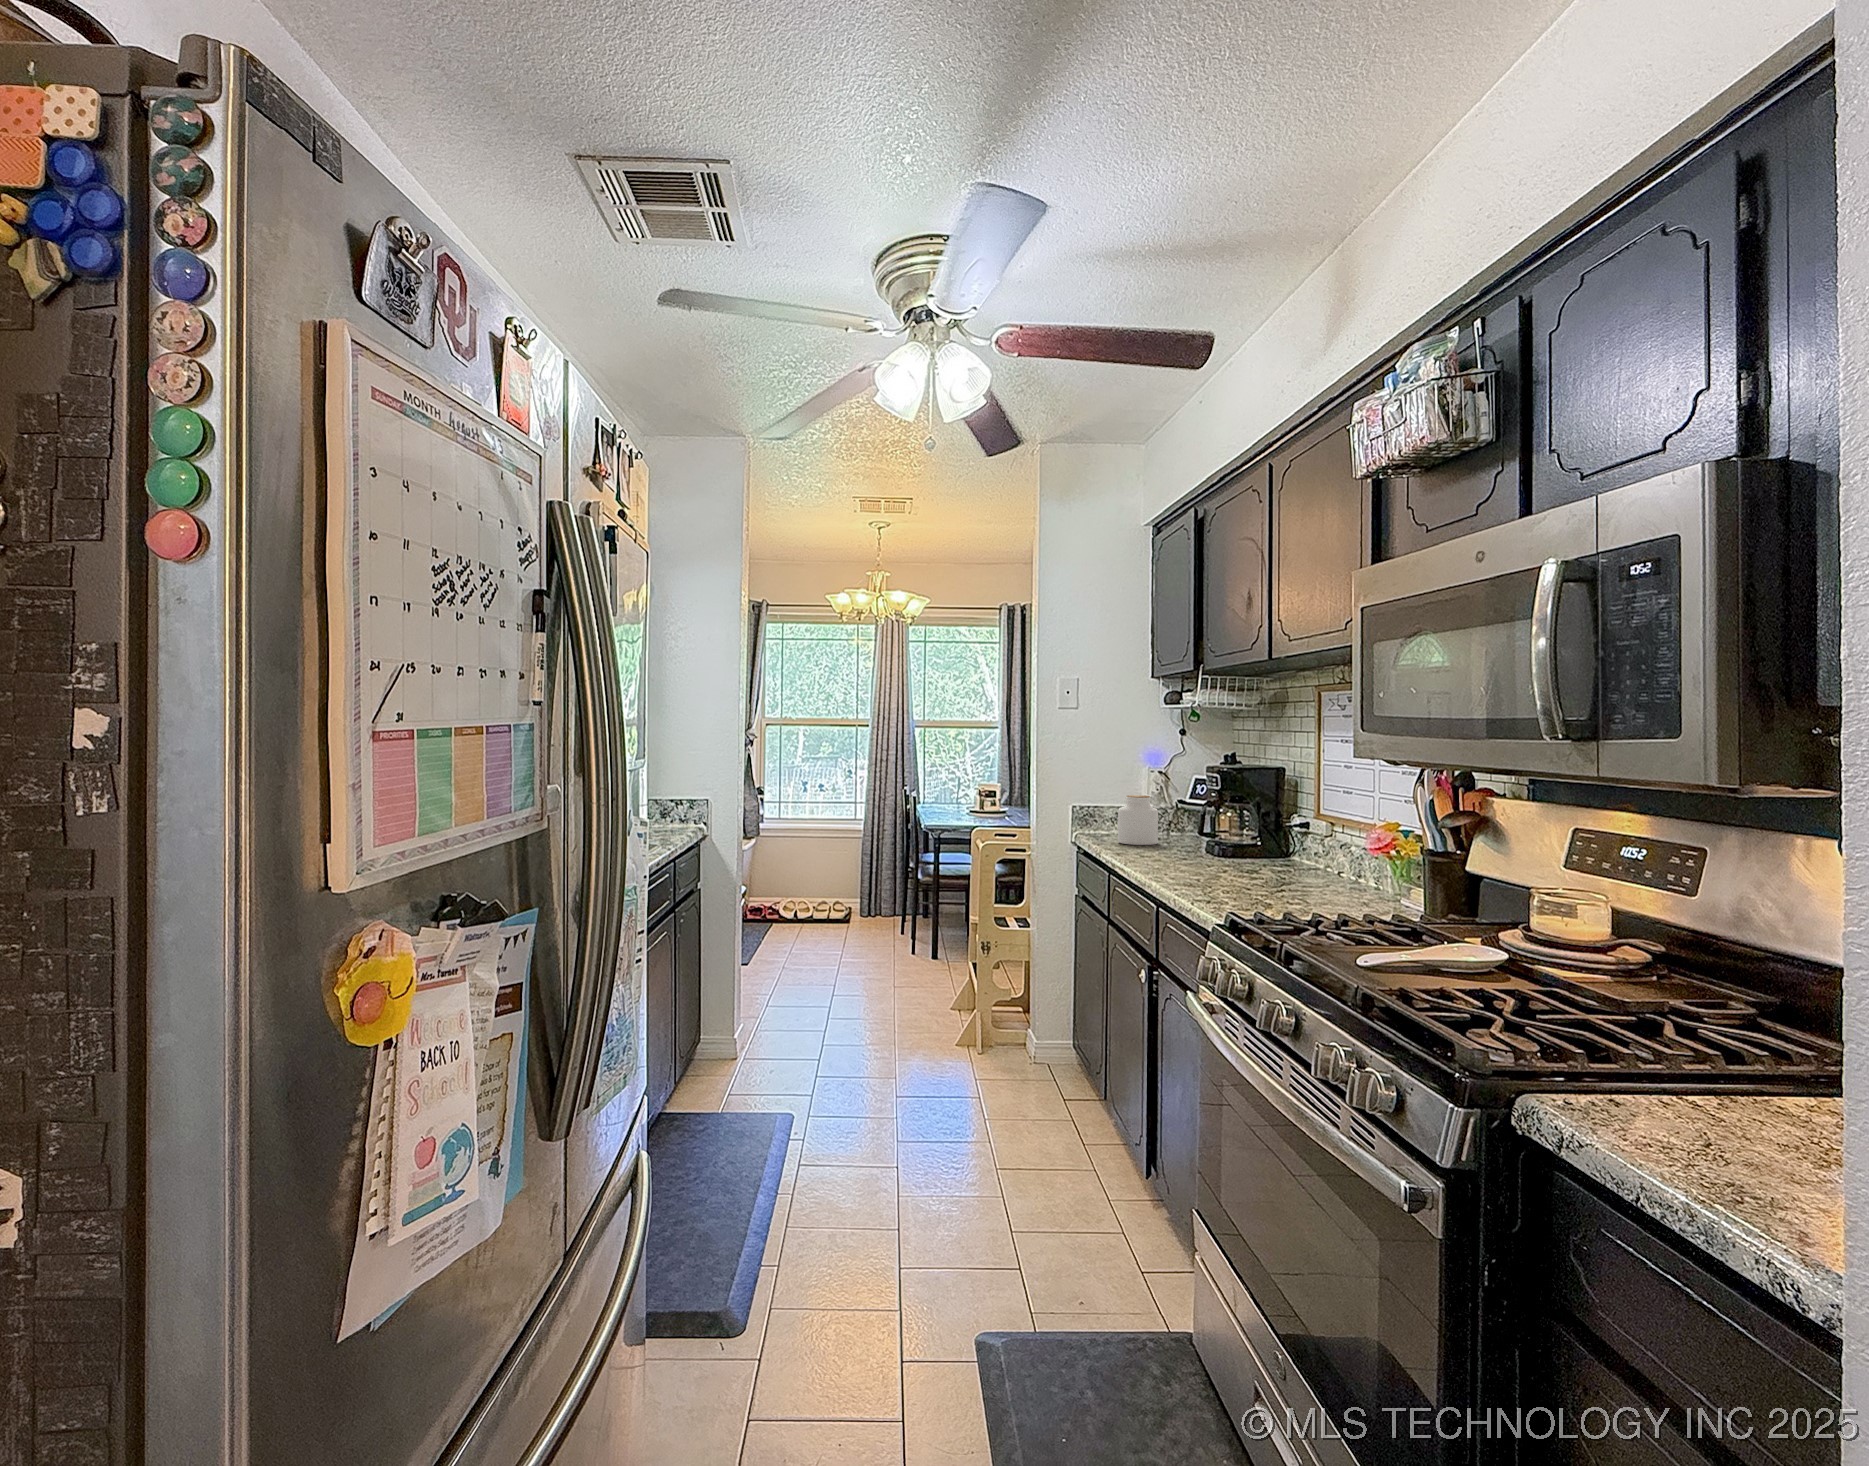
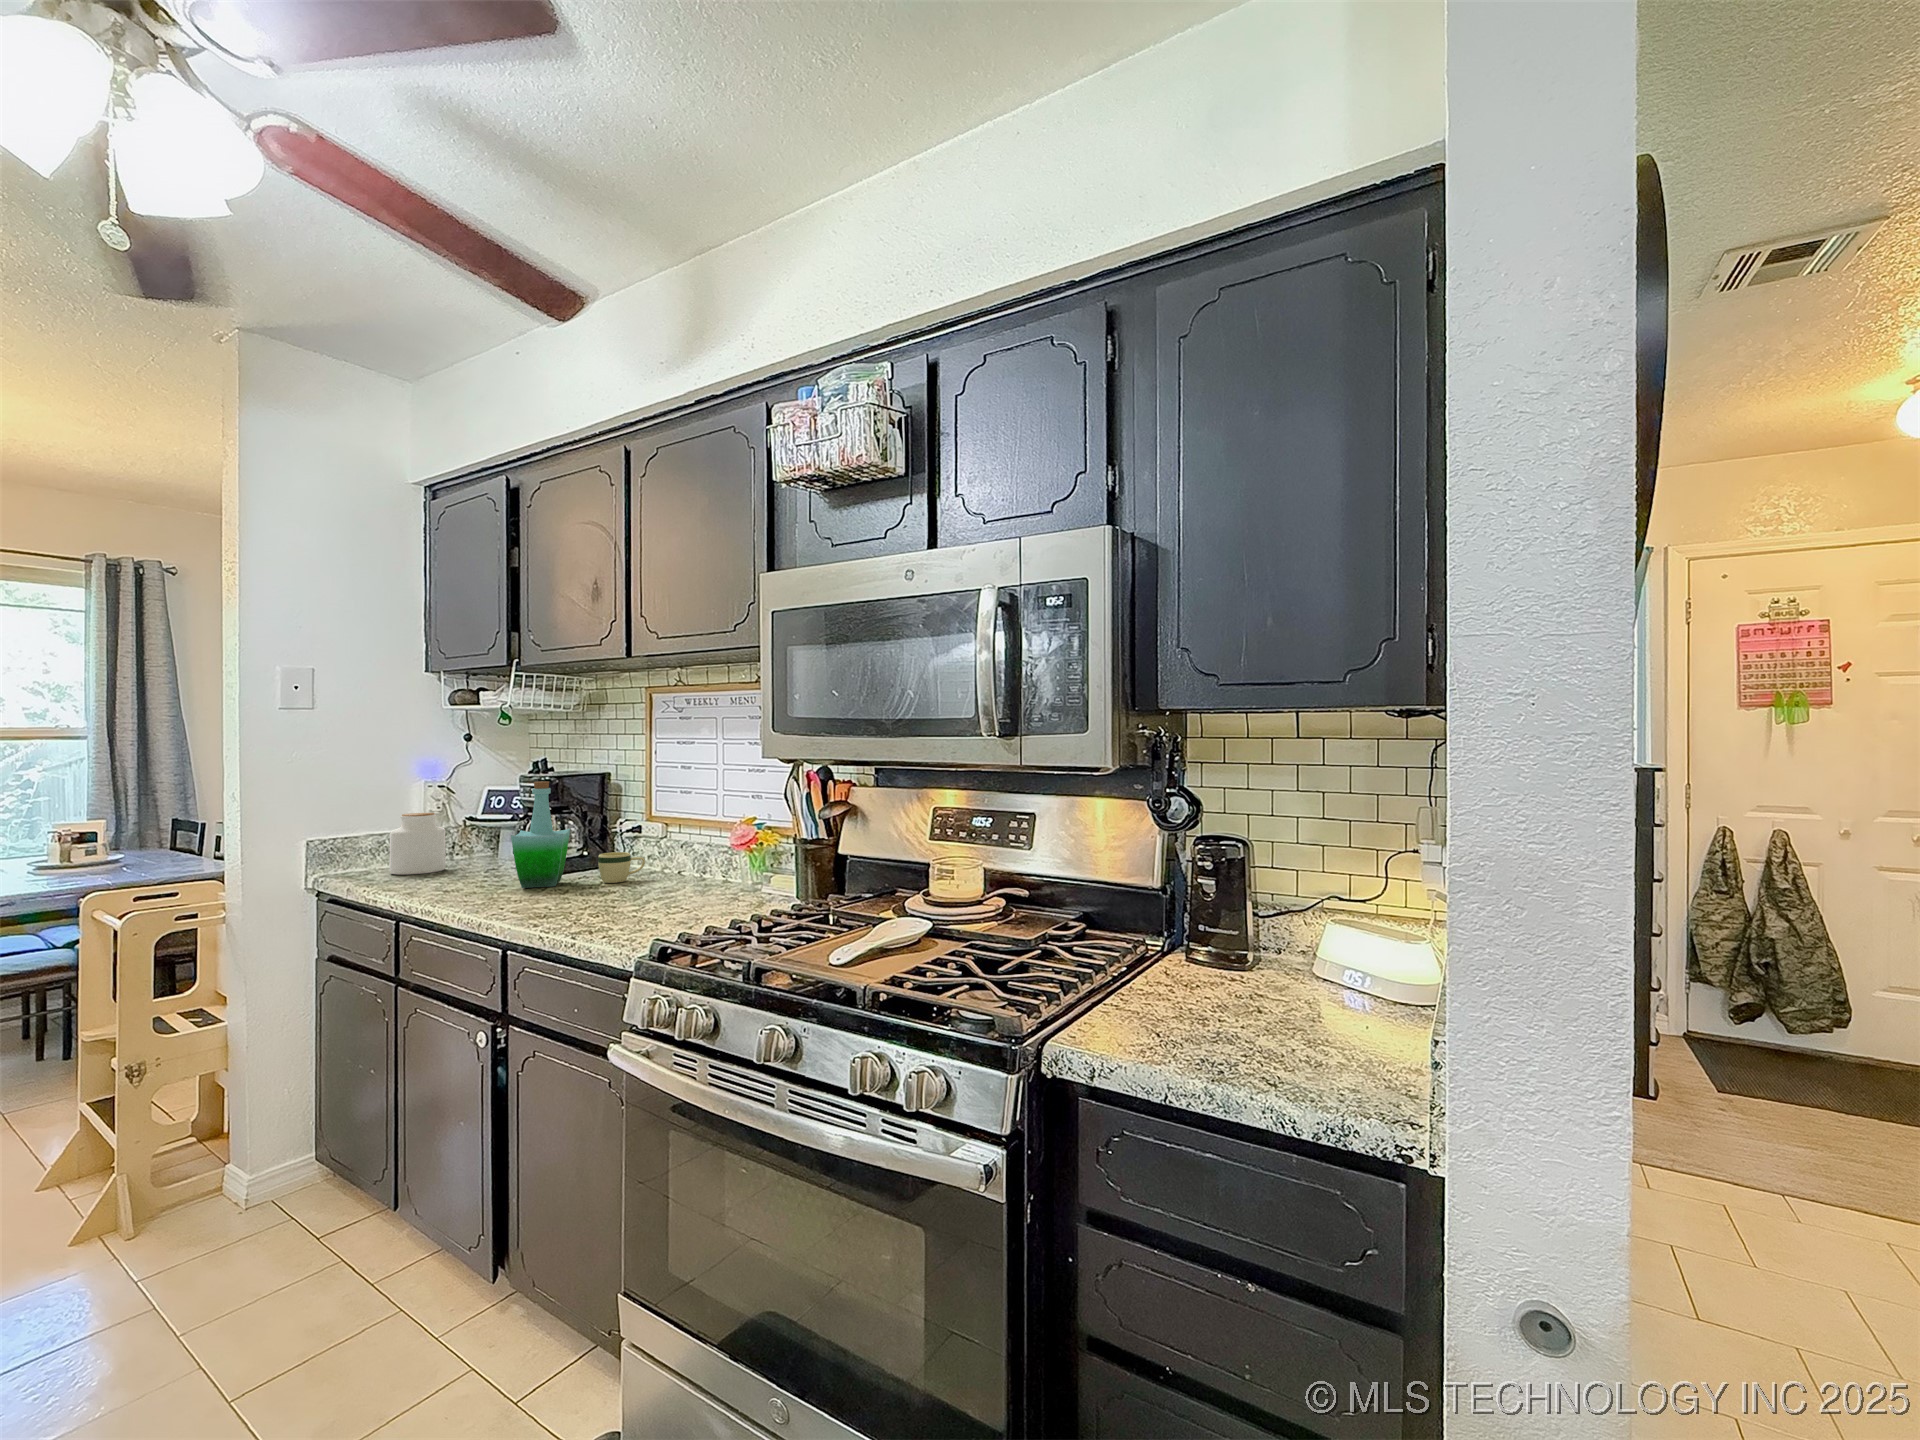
bottle: none [1182,774,1236,867] -> present [511,782,570,888]
mug: none [1255,843,1299,872] -> present [598,852,645,883]

